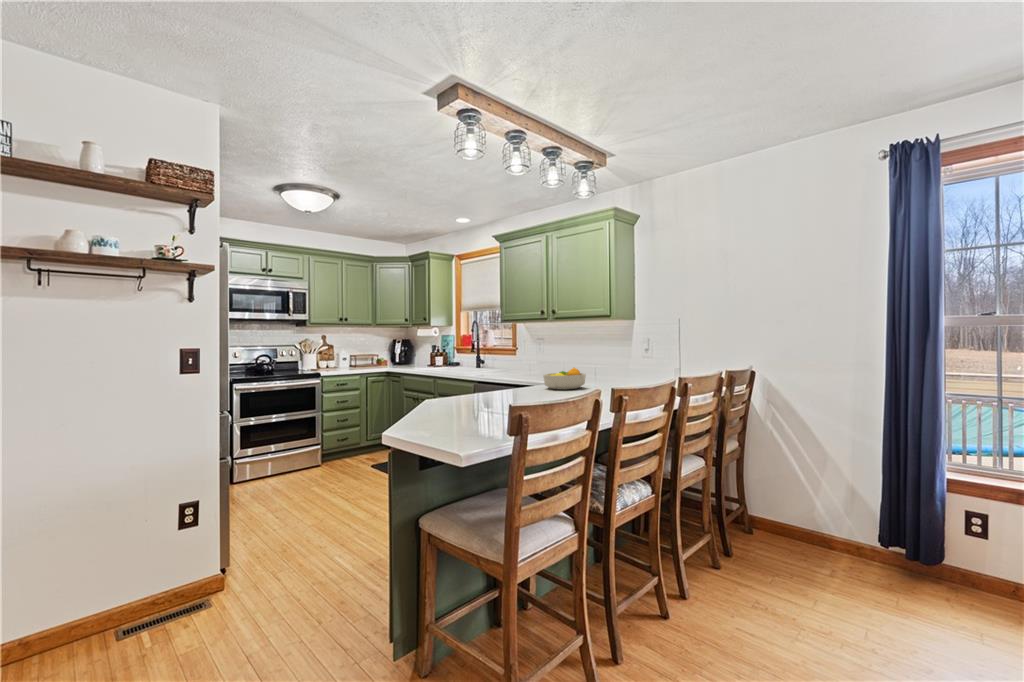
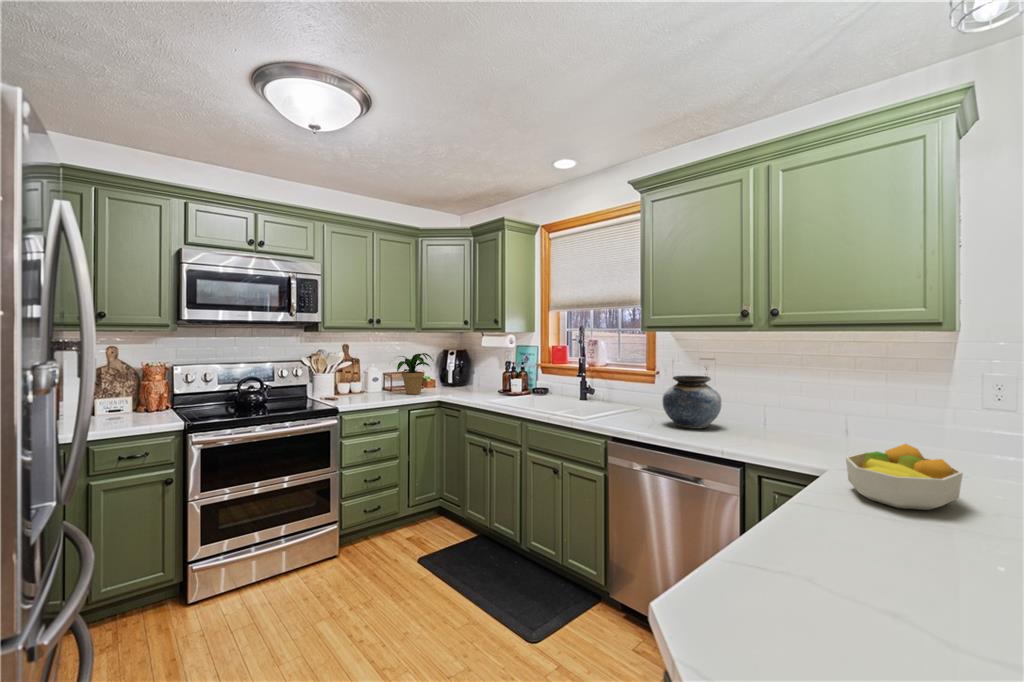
potted plant: none [354,341,384,368] -> present [397,353,432,395]
vase: none [509,348,540,377] -> present [662,376,721,428]

